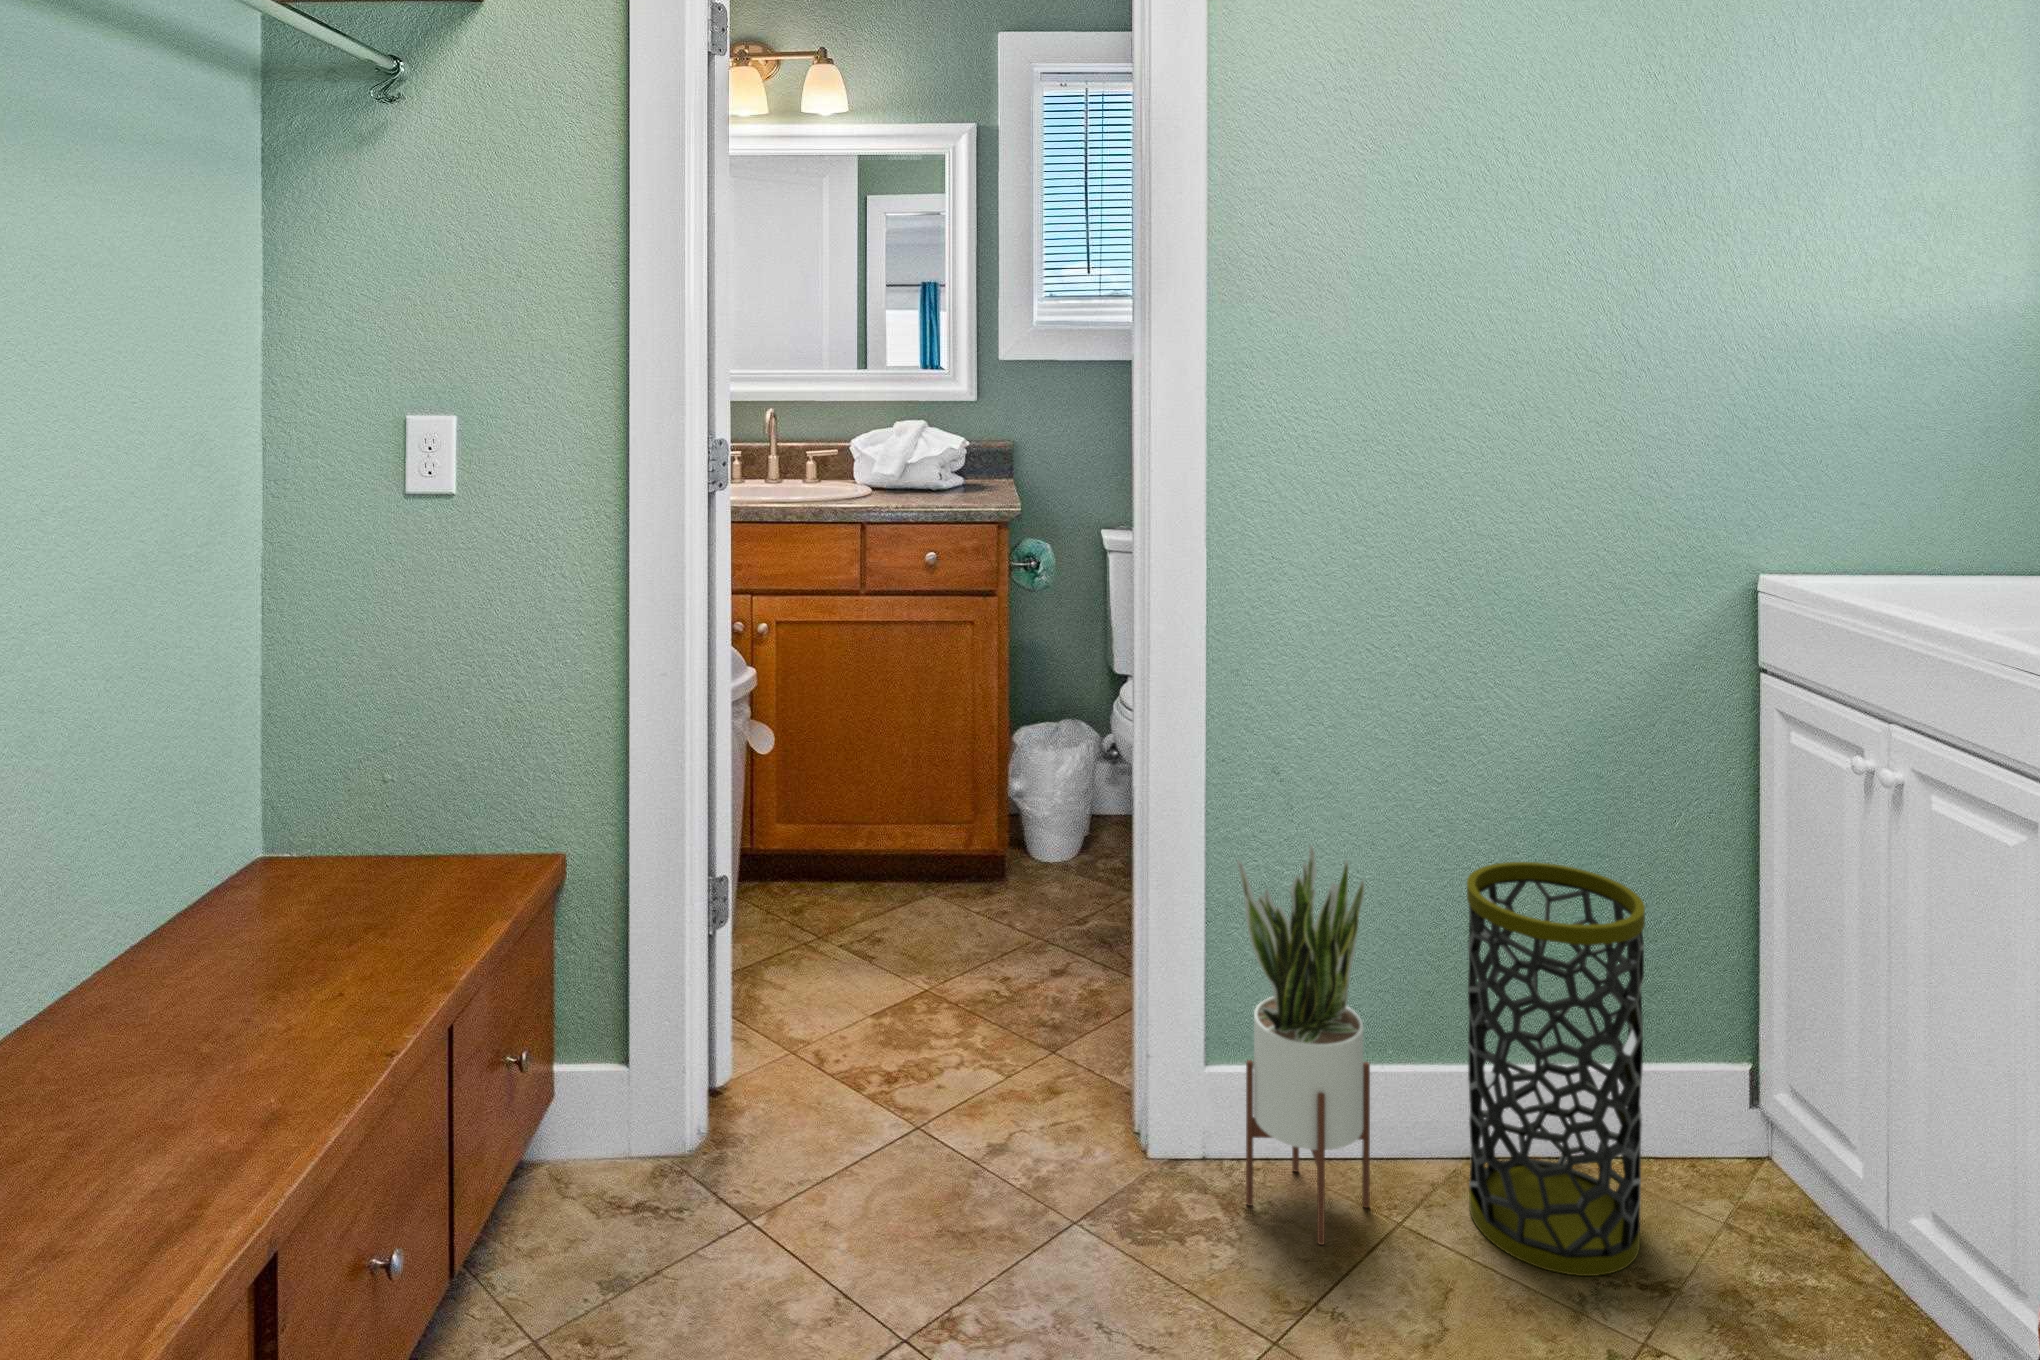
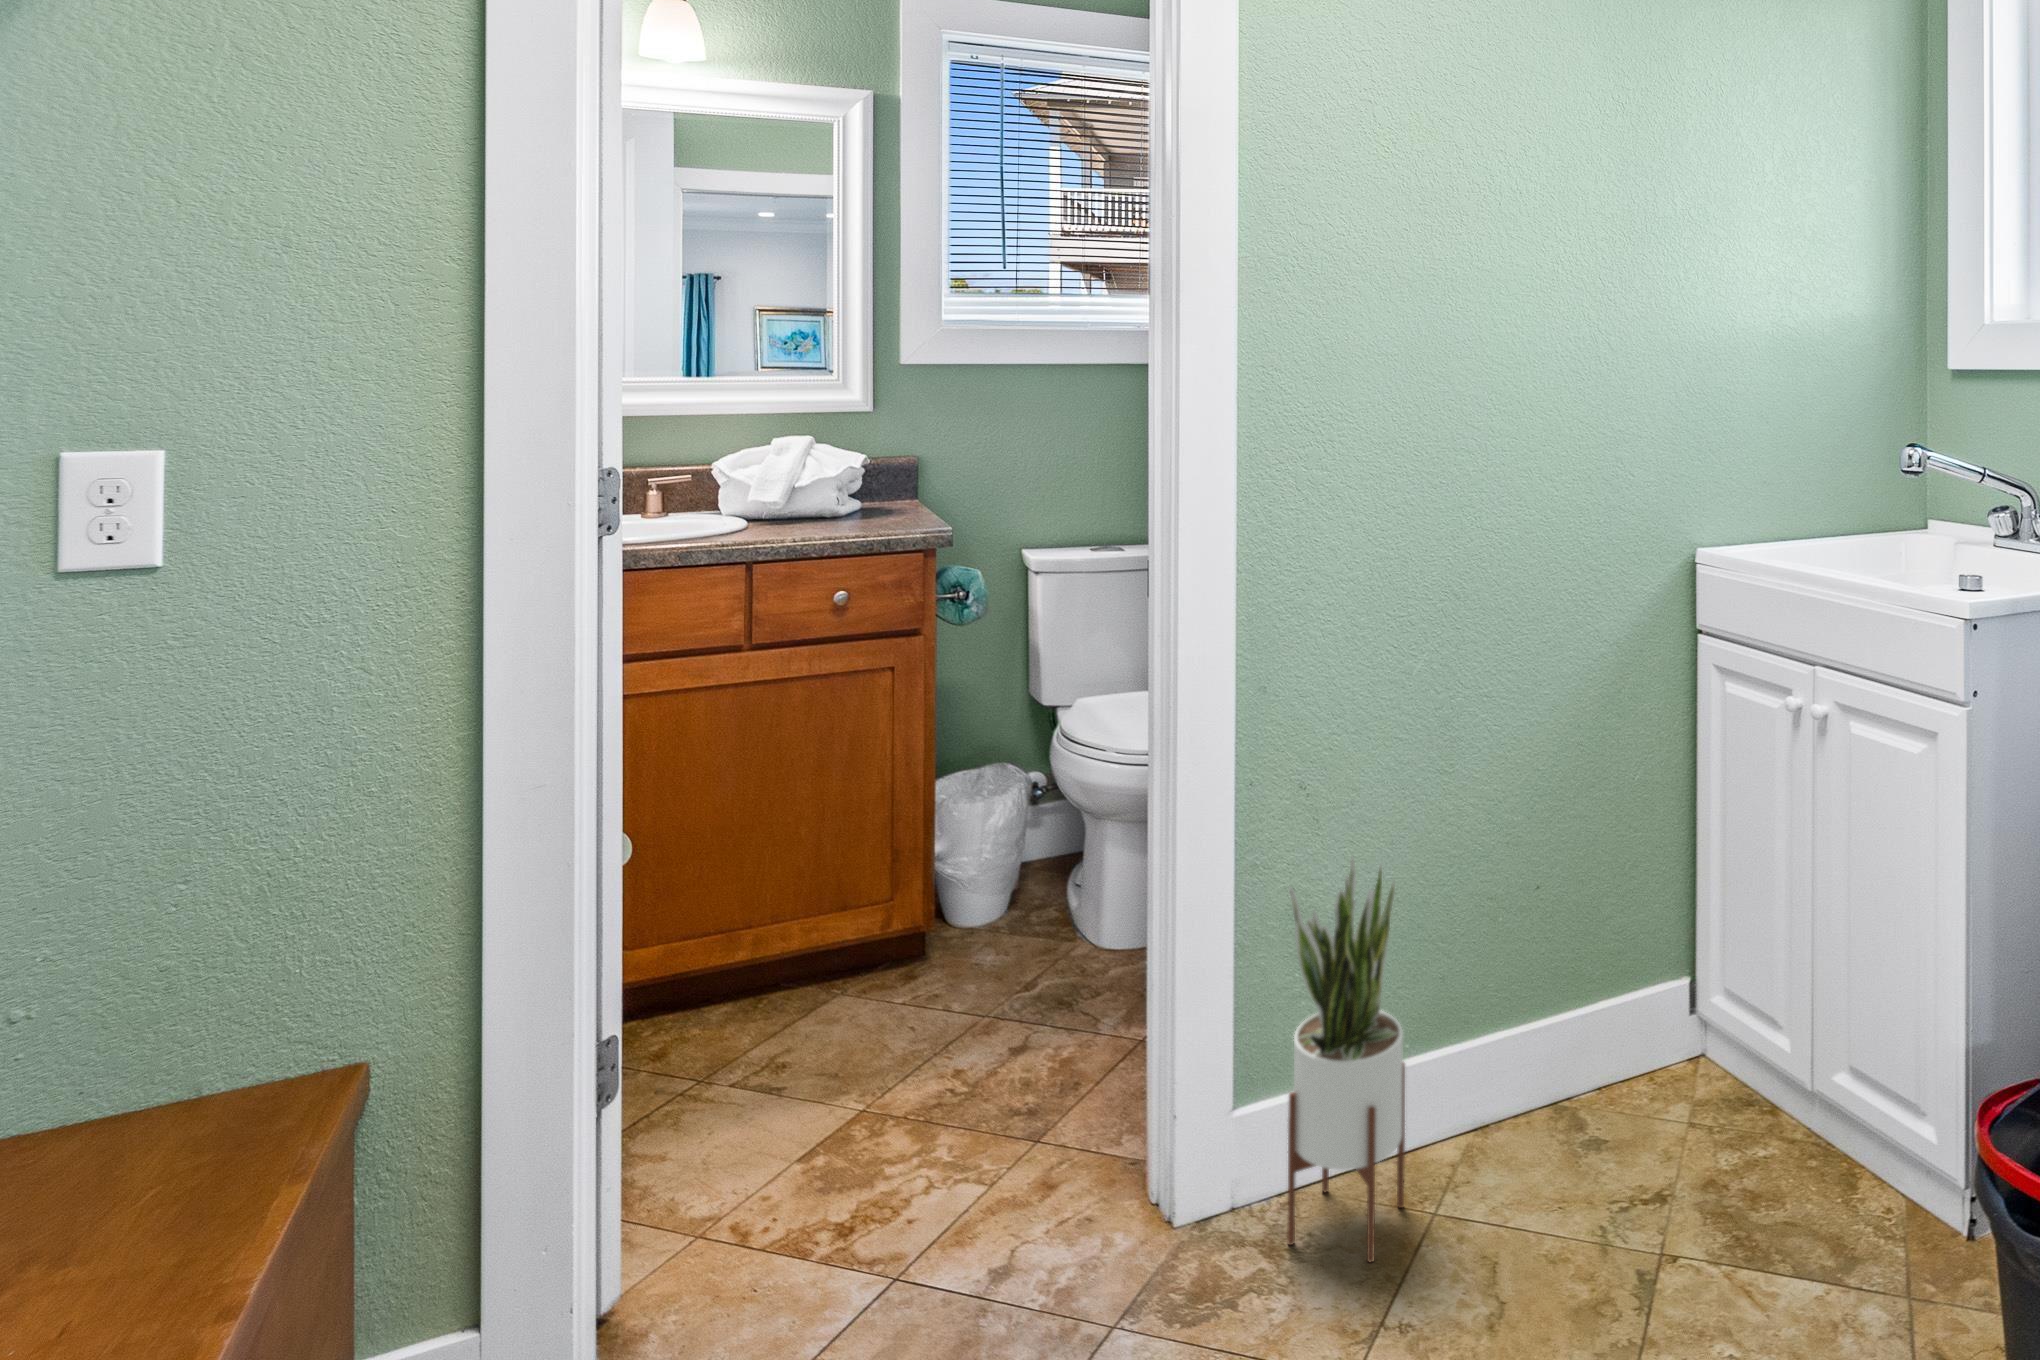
trash can: present [1467,862,1645,1276] -> none [1487,830,1639,1214]

